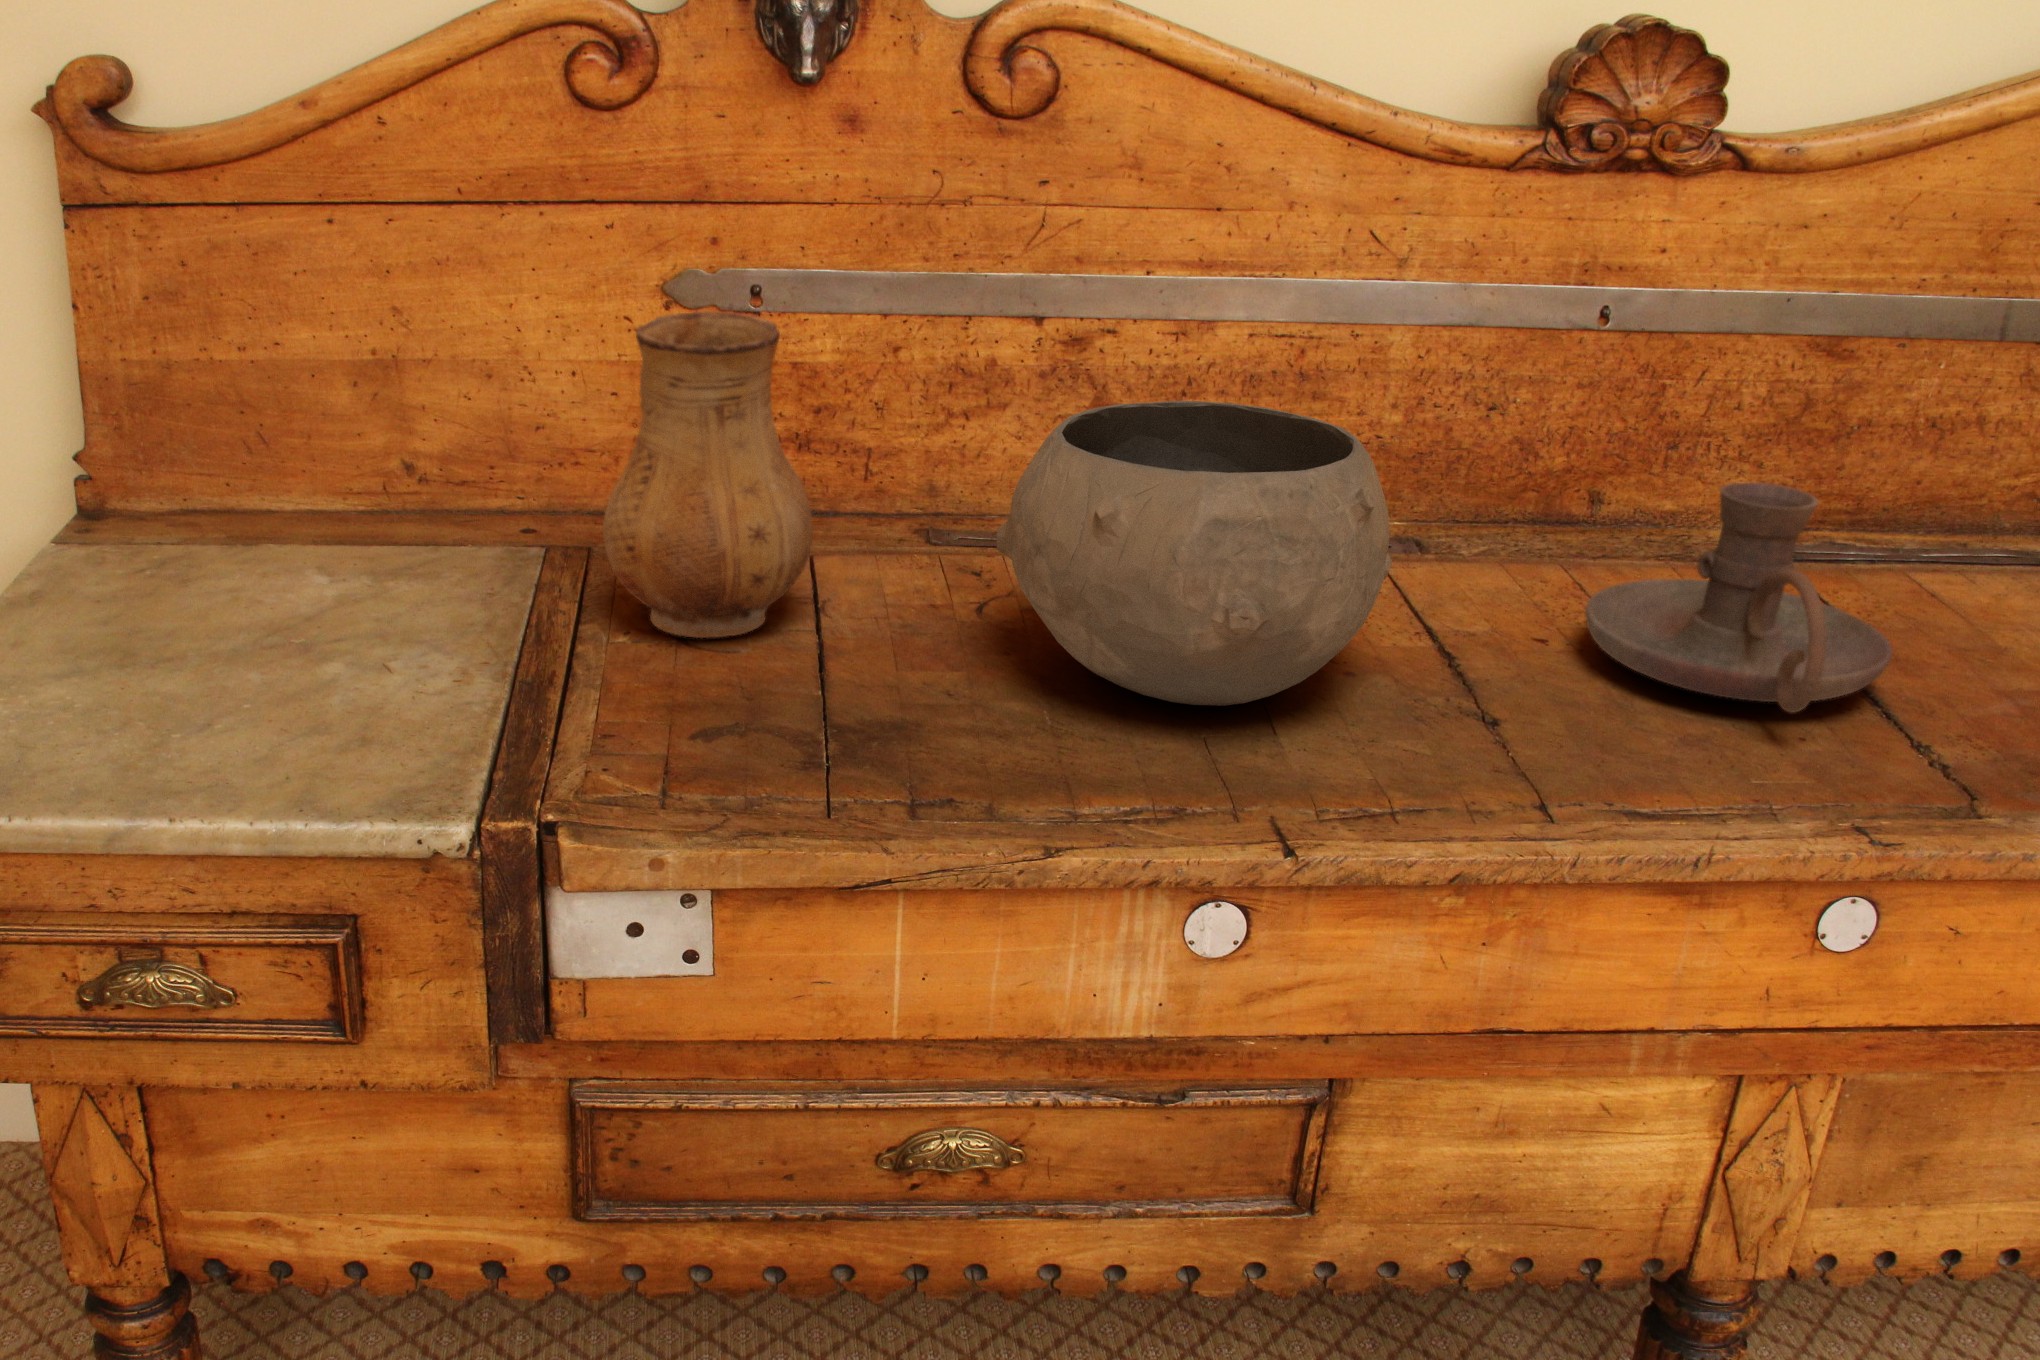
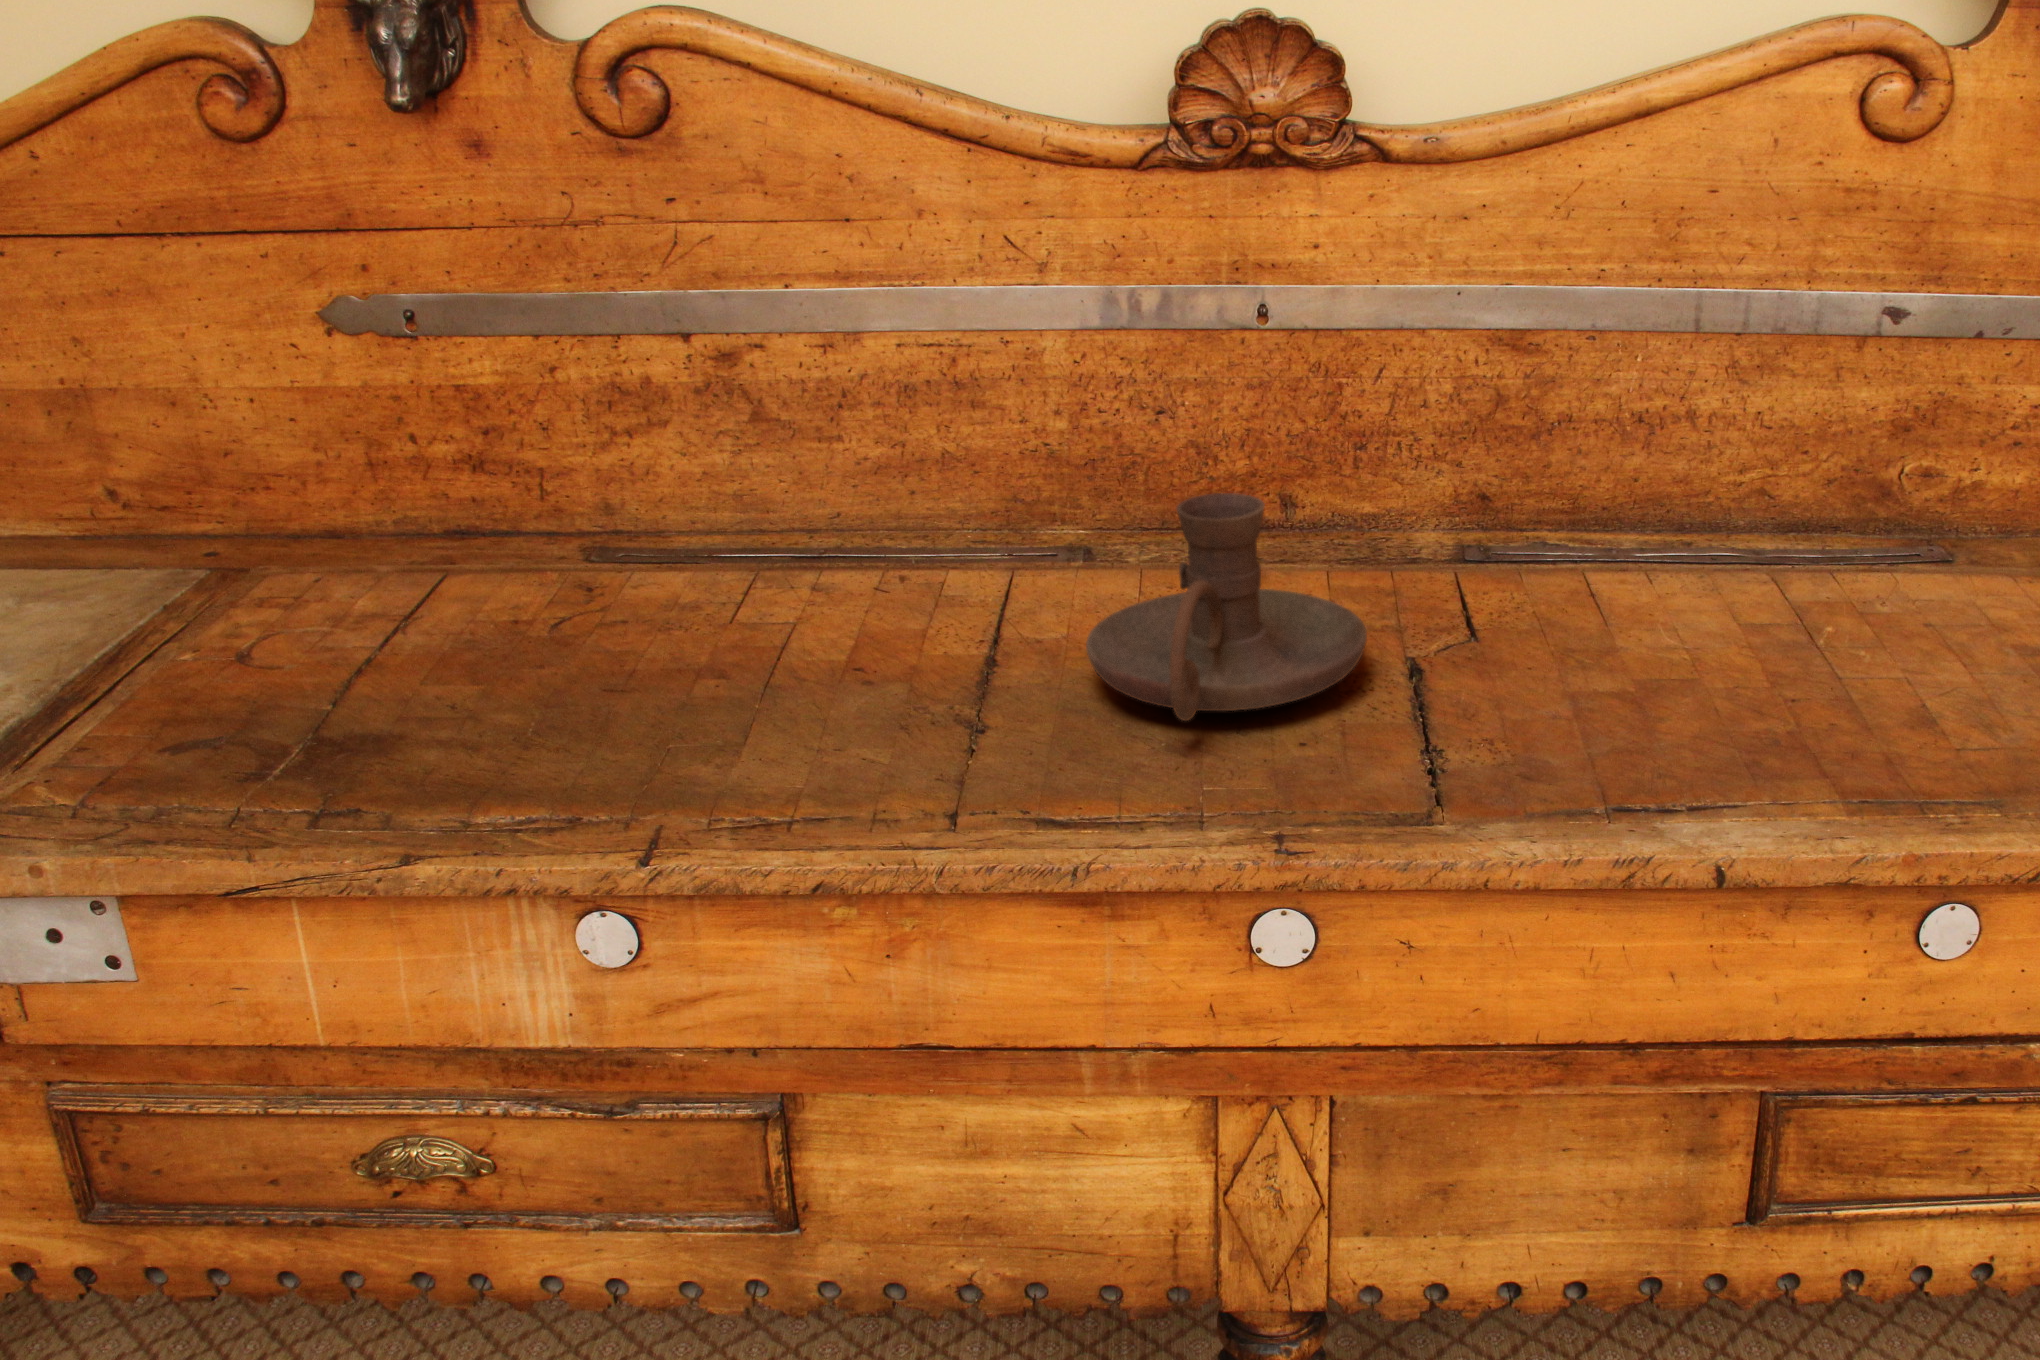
ceramic pitcher: present [603,311,813,638] -> none [146,346,371,663]
ceramic bowl: present [996,401,1392,706] -> none [467,423,853,722]

